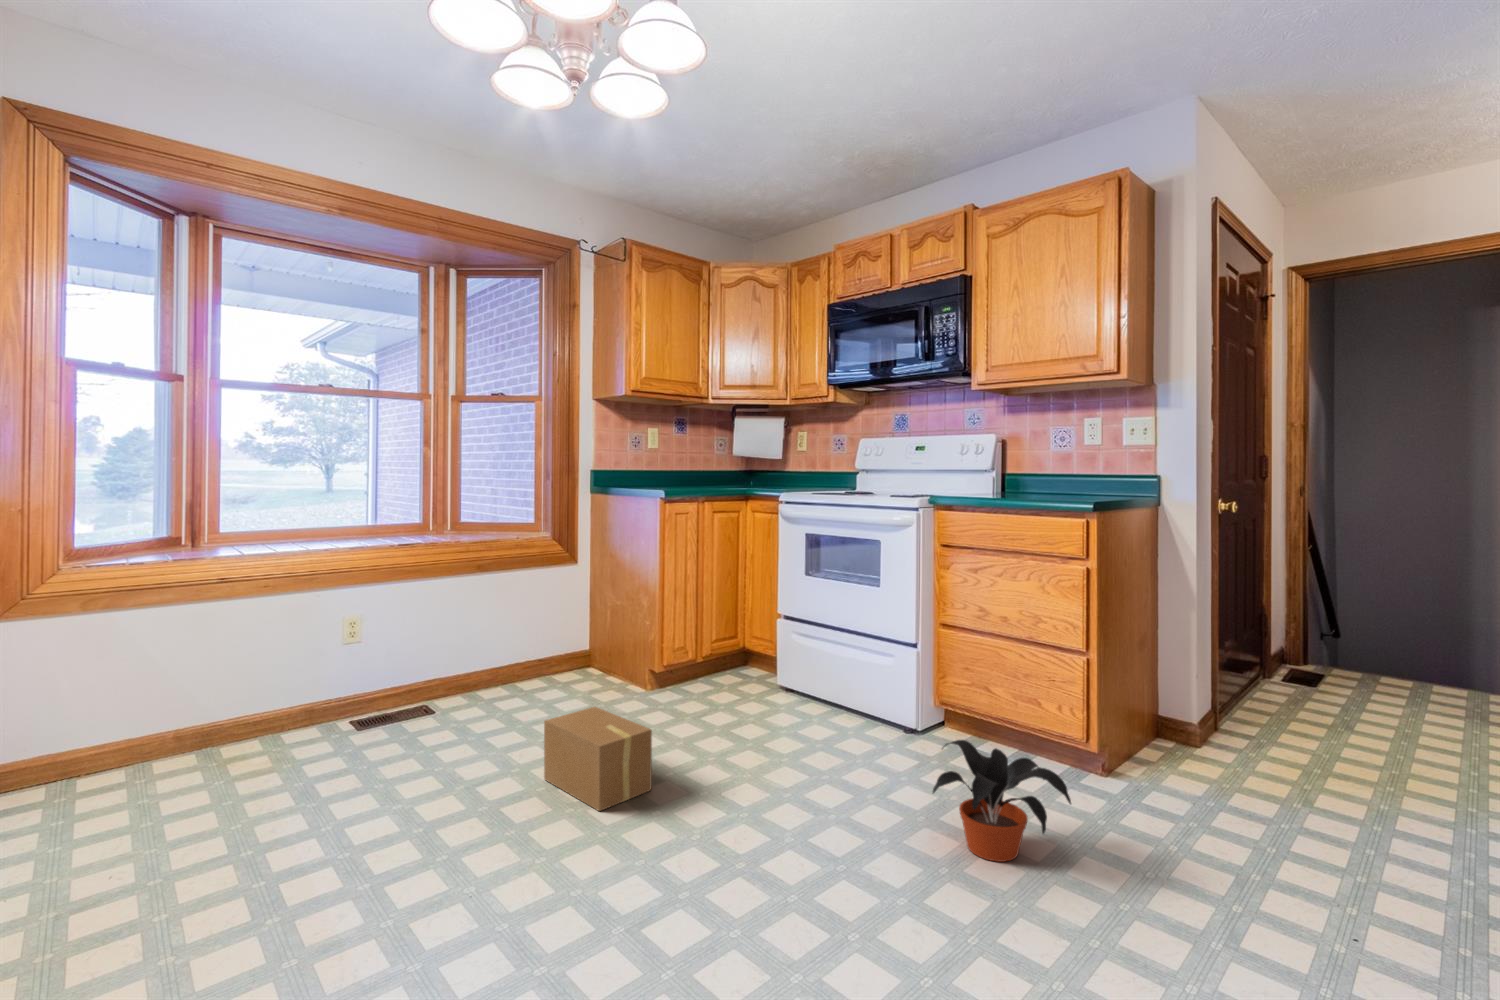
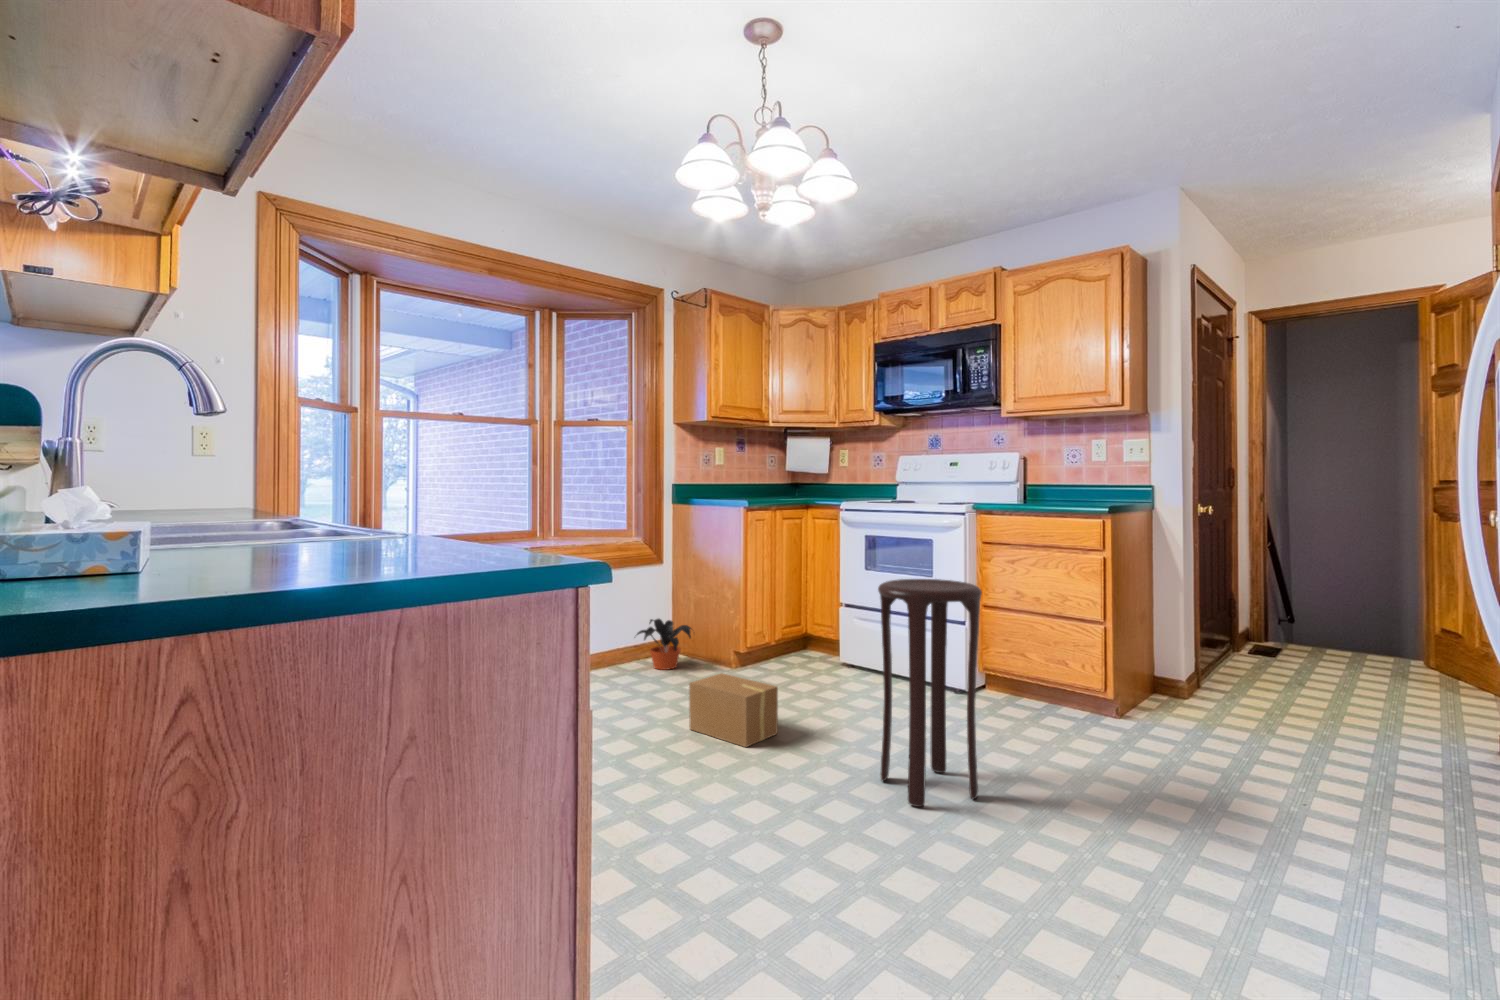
stool: none [743,598,886,931] -> present [878,579,982,807]
potted plant: present [933,740,1071,862] -> present [637,619,691,670]

